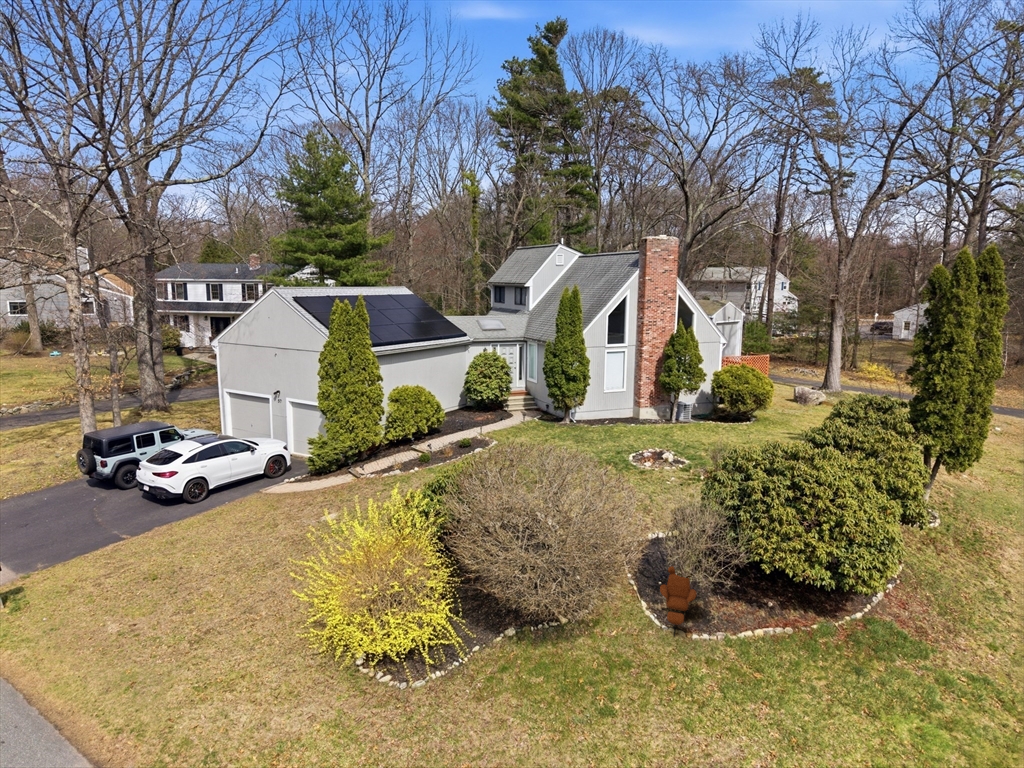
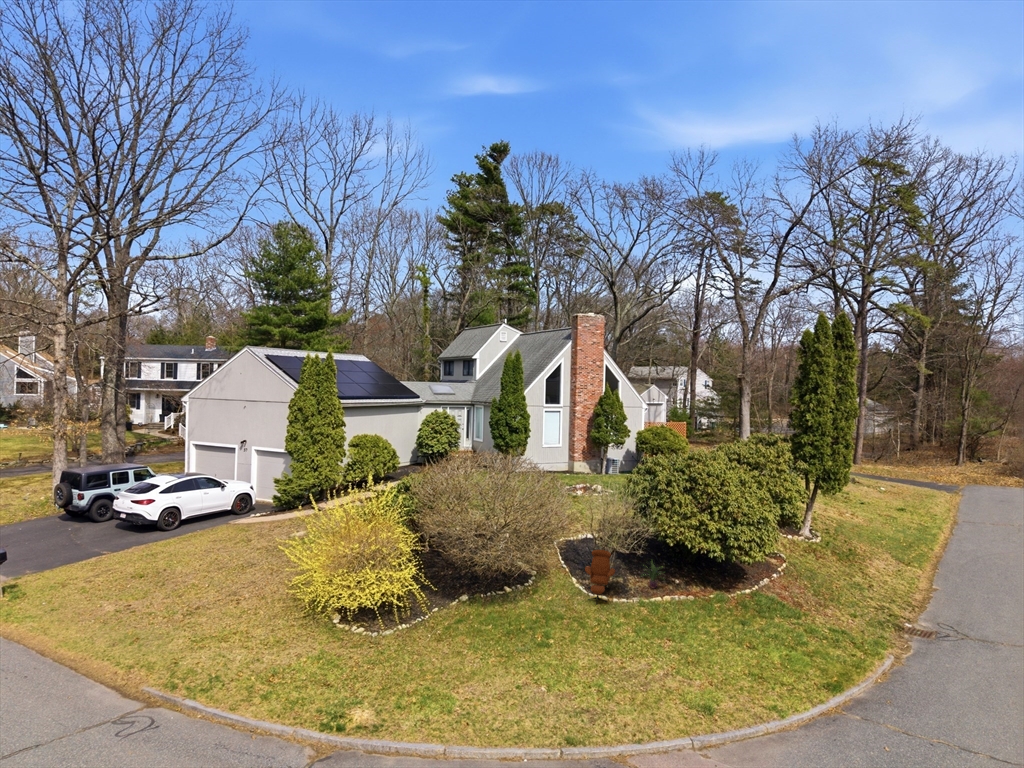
decorative plant: none [726,579,758,613] -> present [643,564,660,588]

